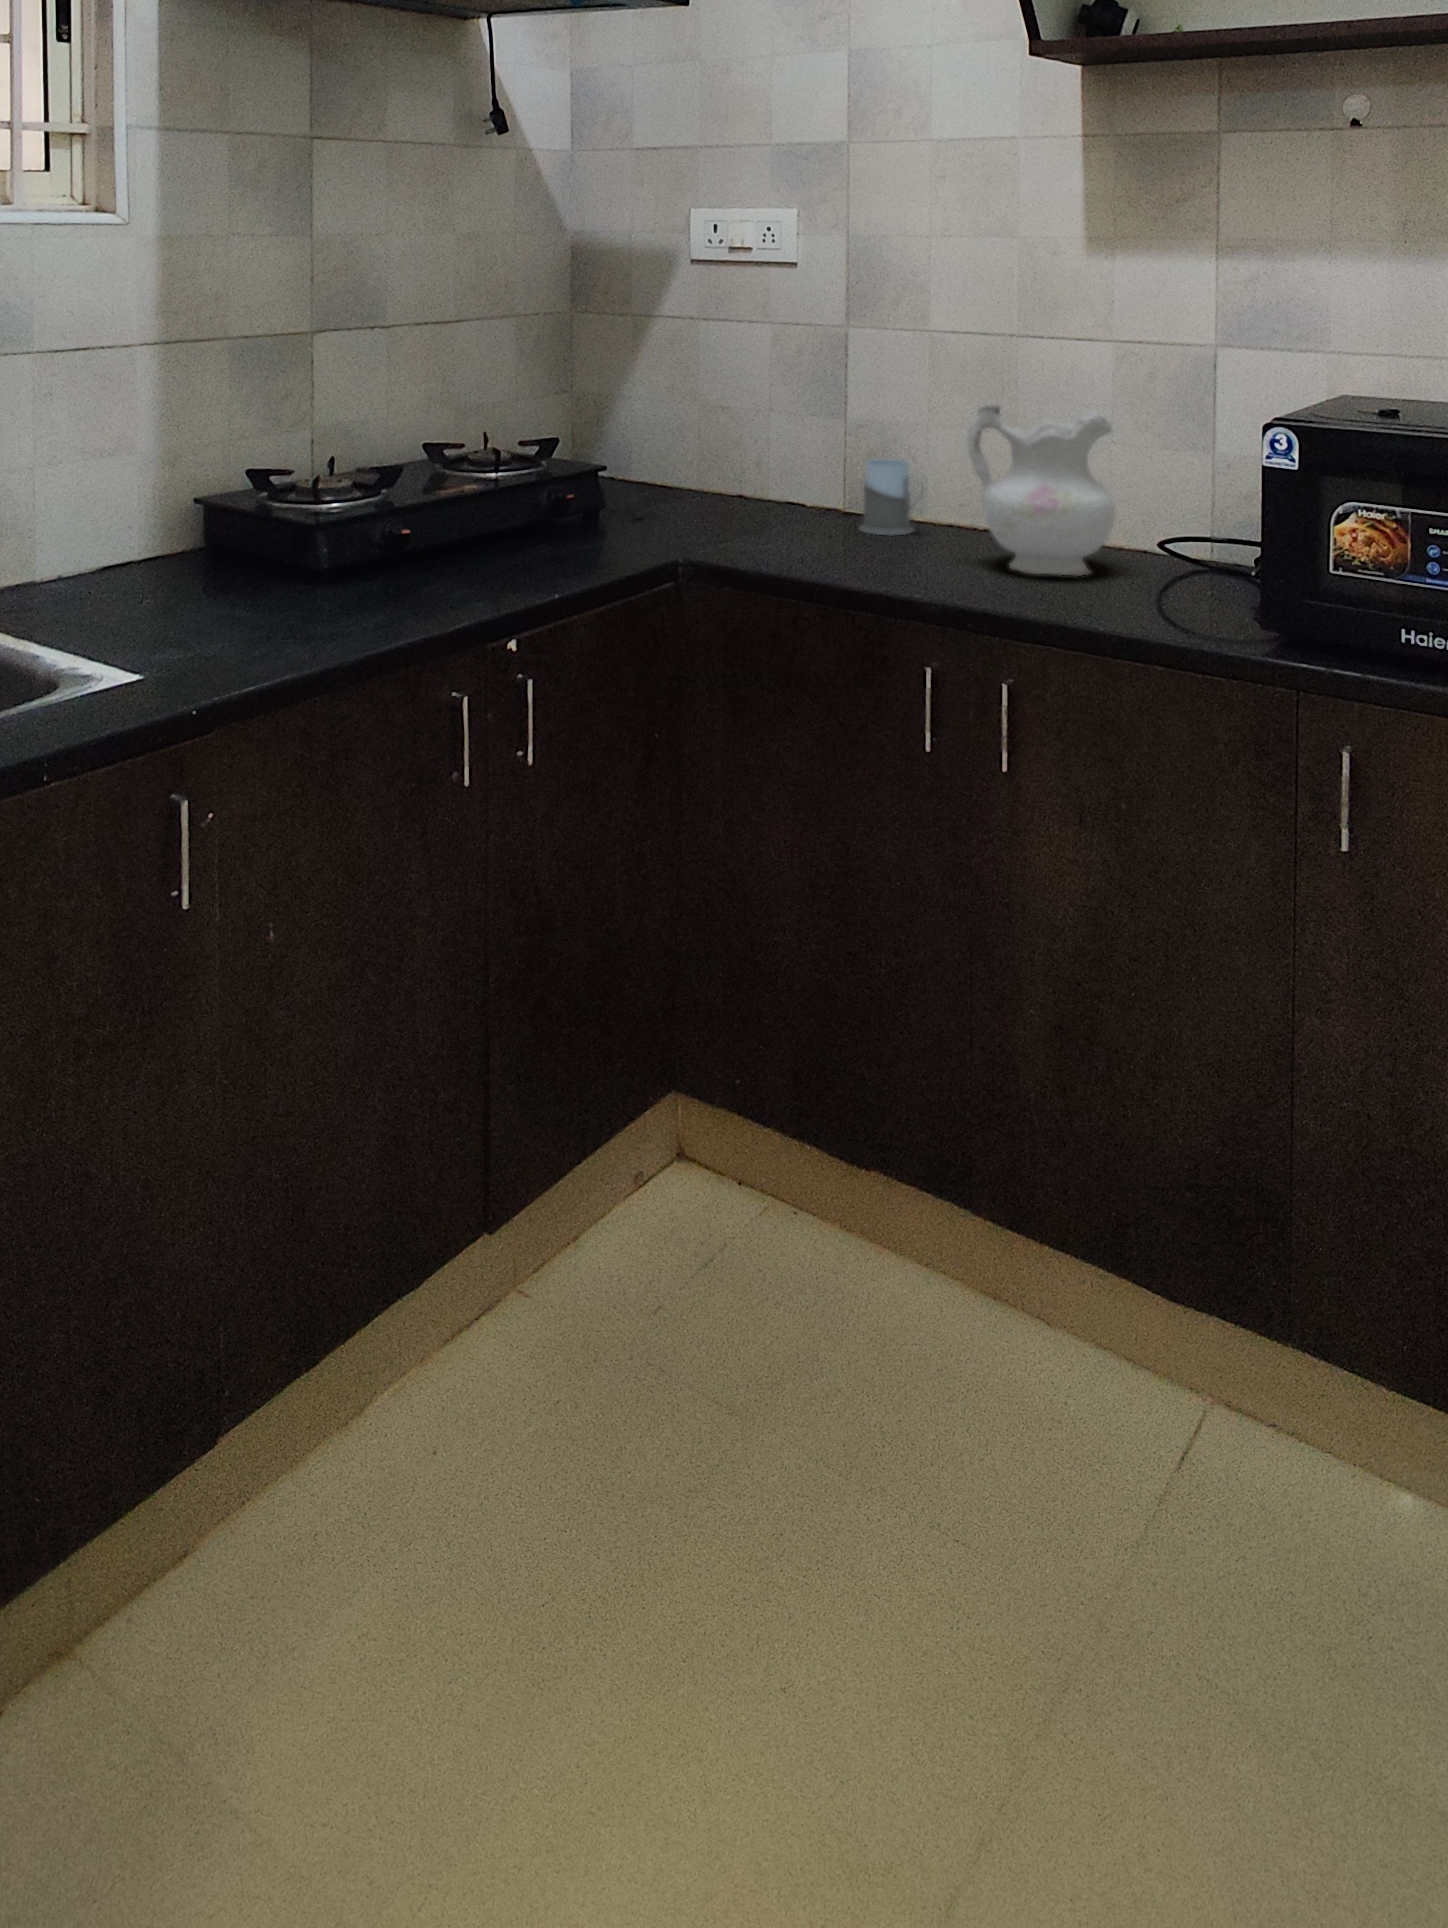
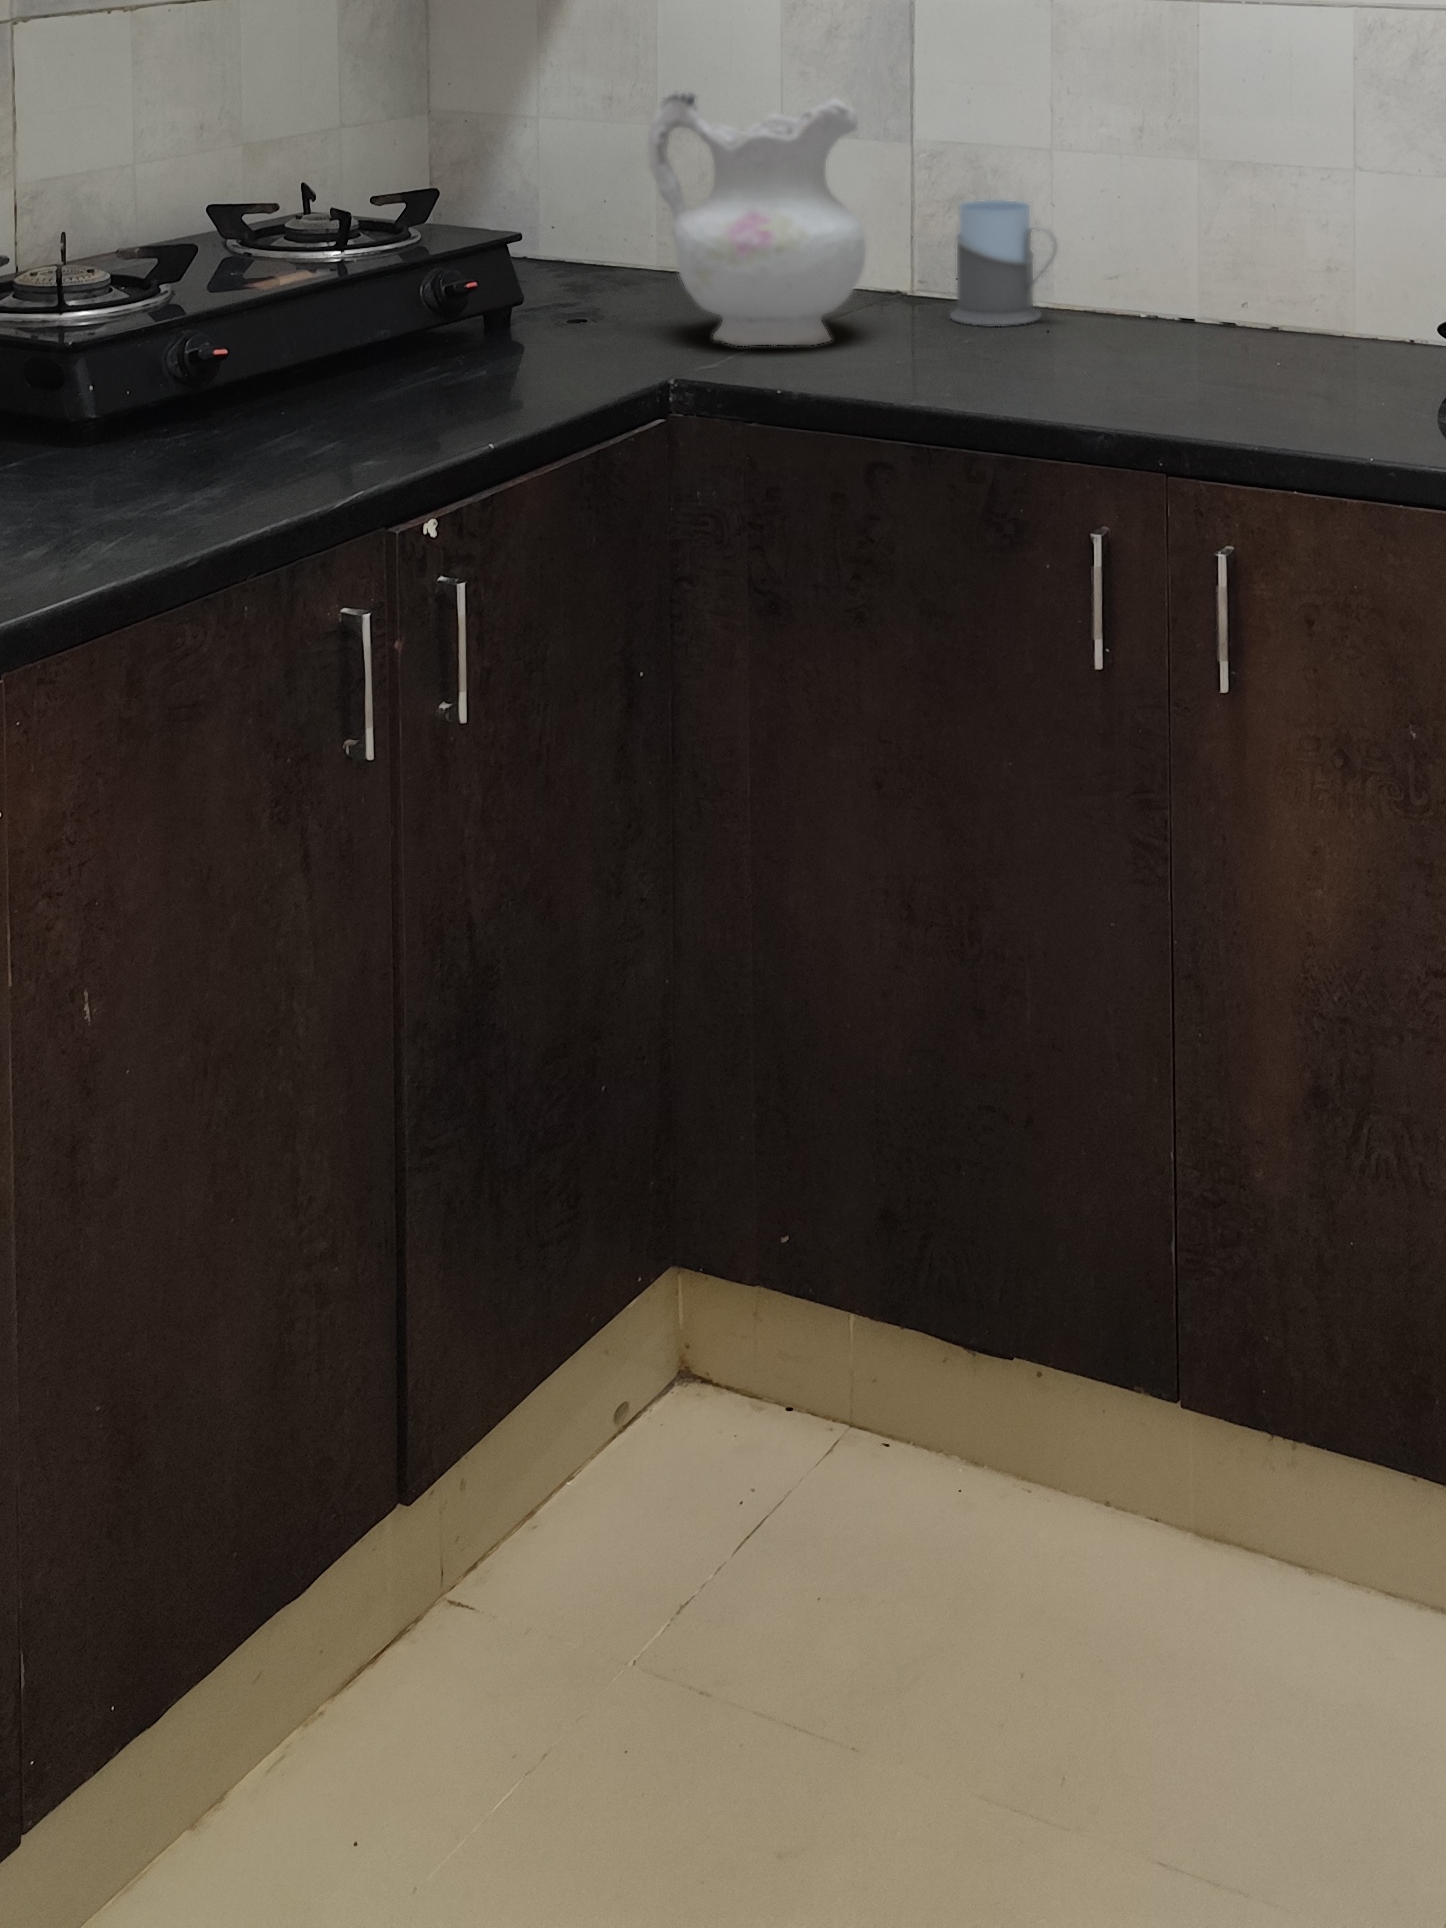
ceramic pitcher: present [967,405,1115,576] -> present [648,92,866,346]

